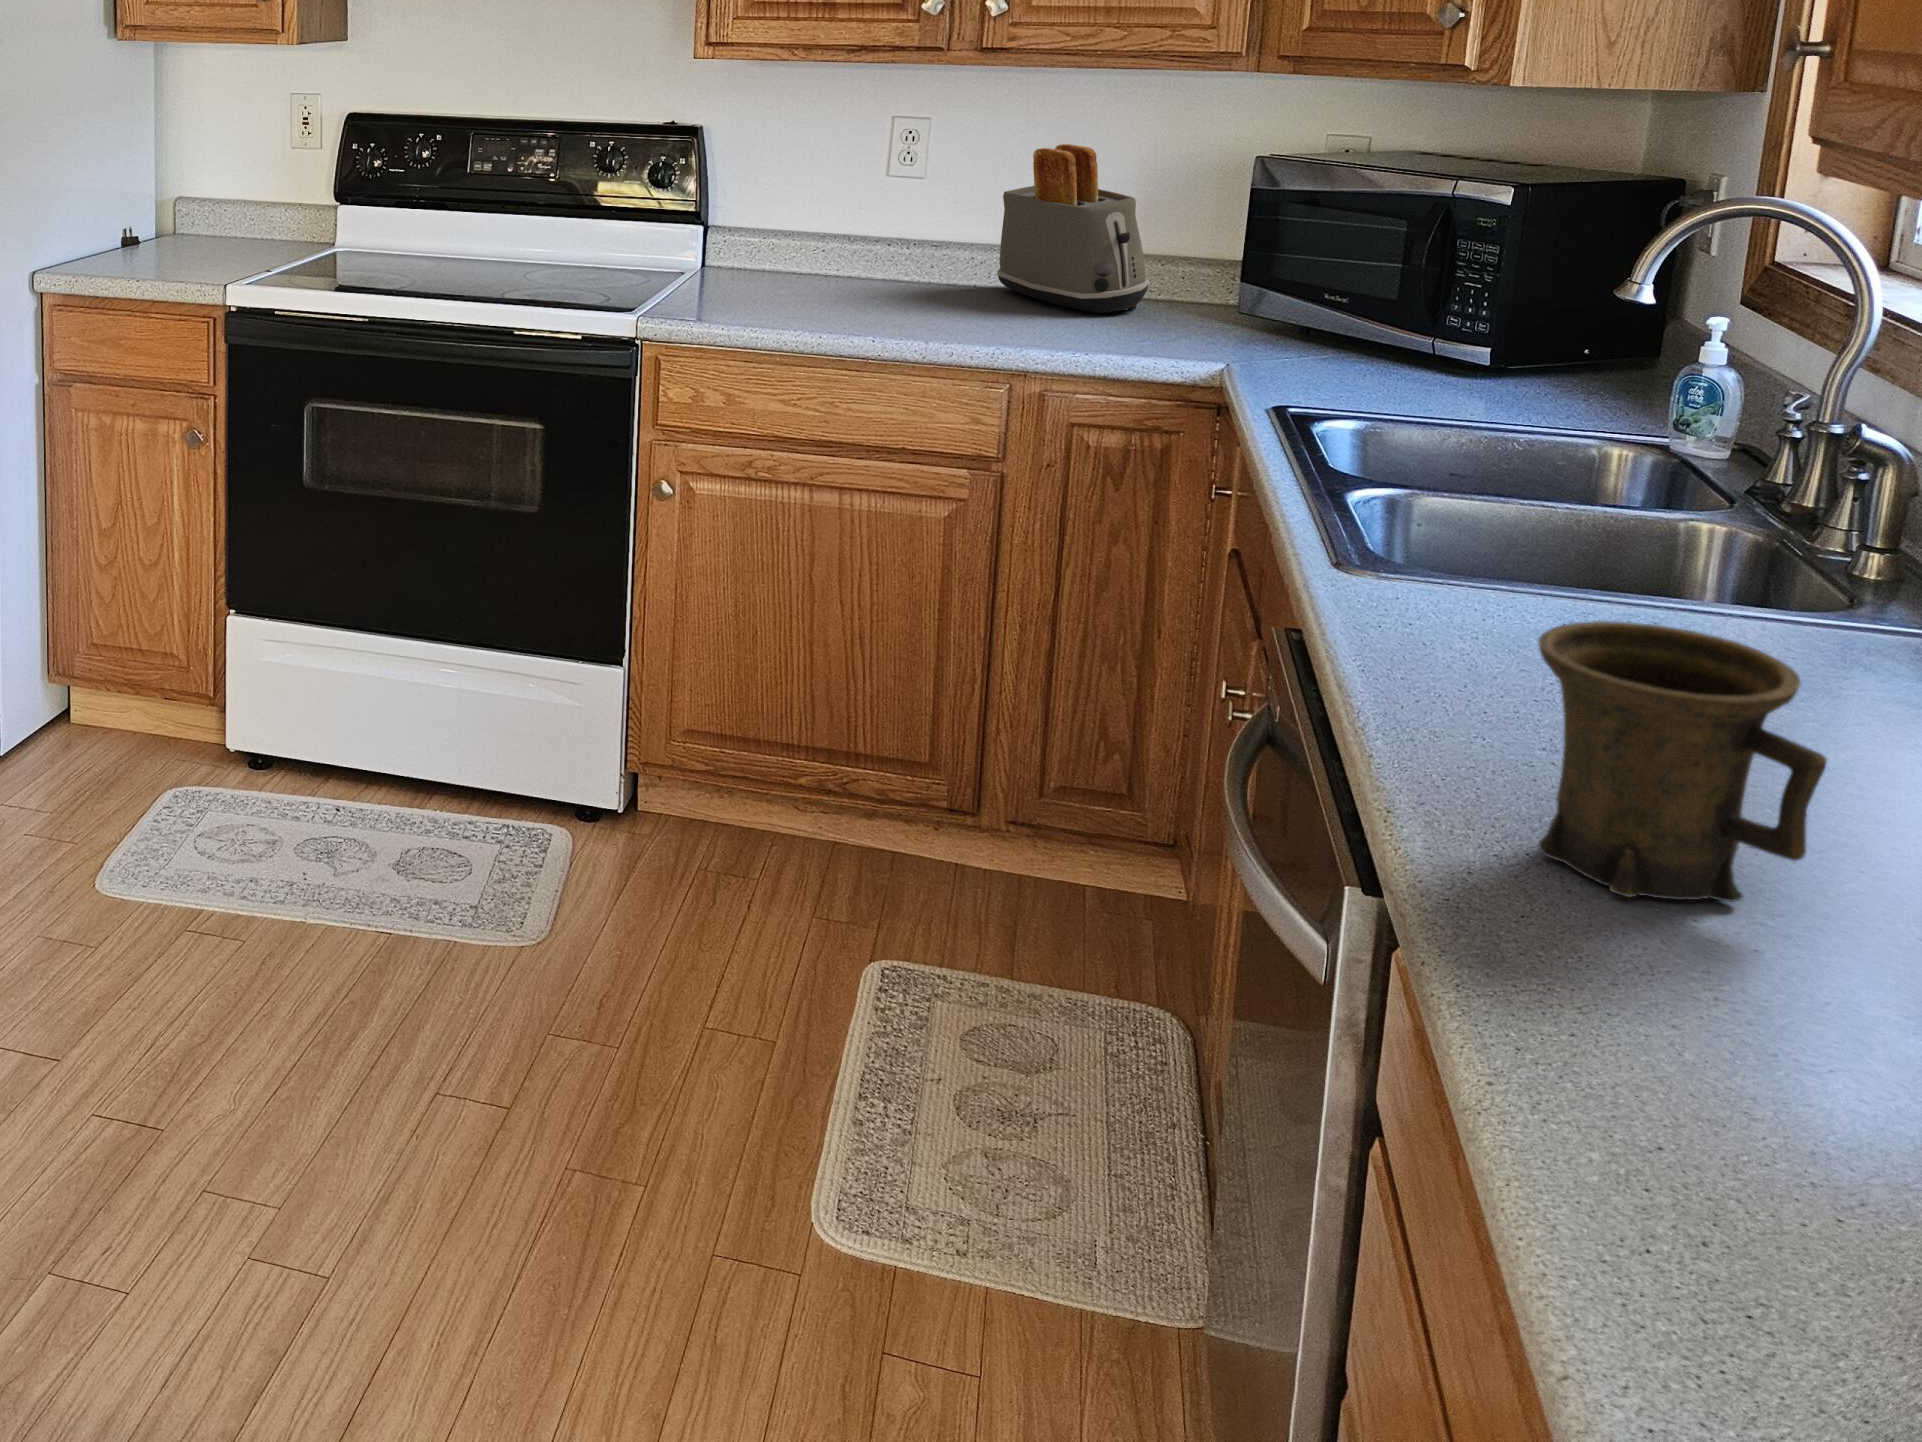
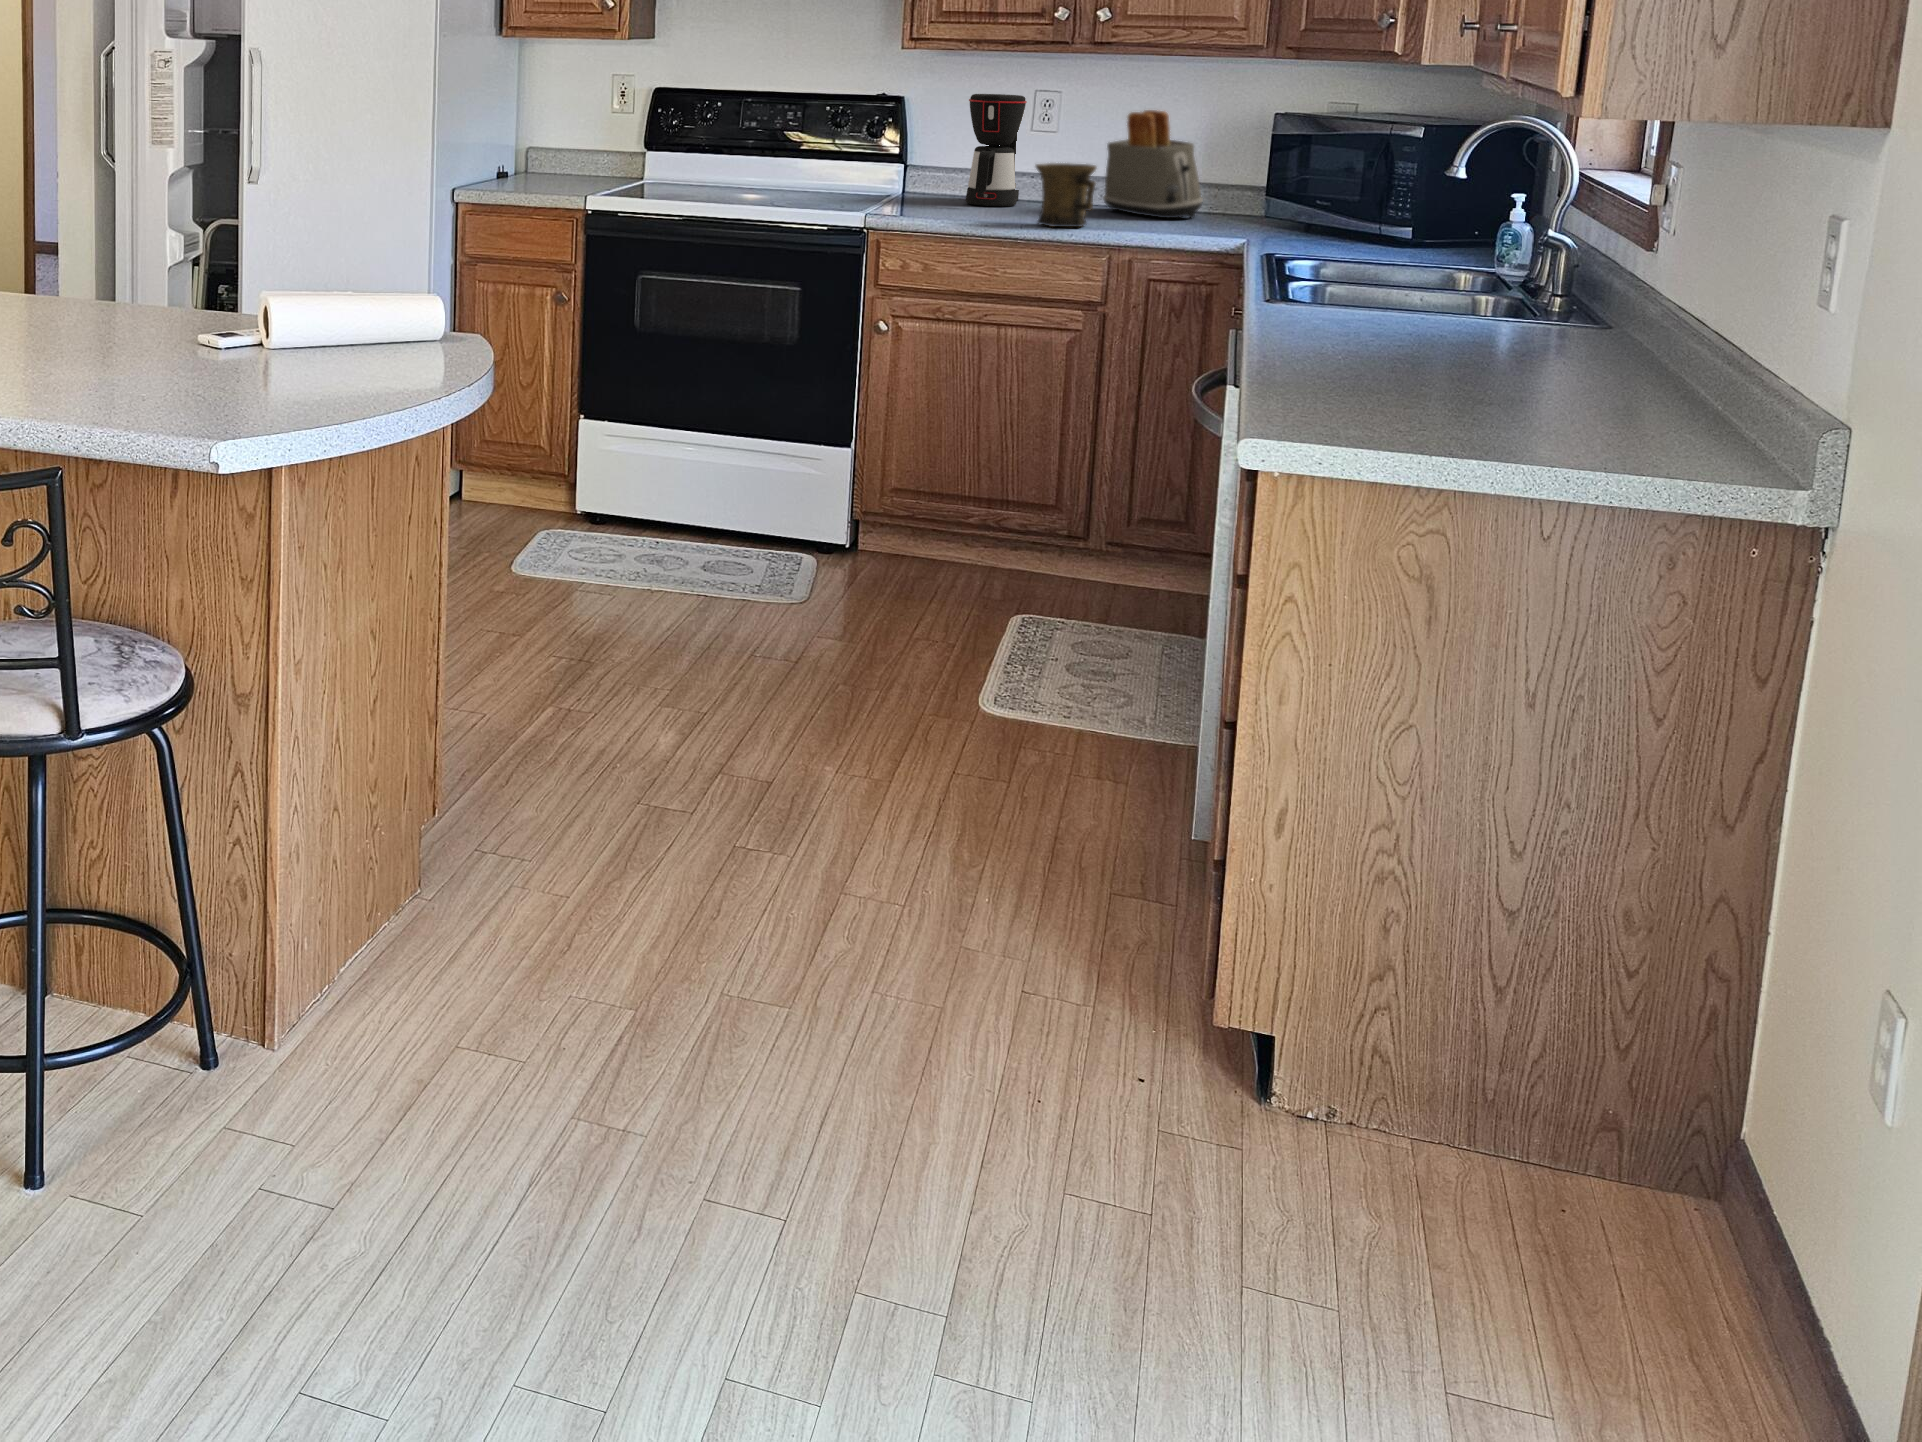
coffee maker: none [796,116,883,285] -> present [965,94,1027,206]
mug: present [1539,621,1827,902] -> present [1036,163,1096,227]

